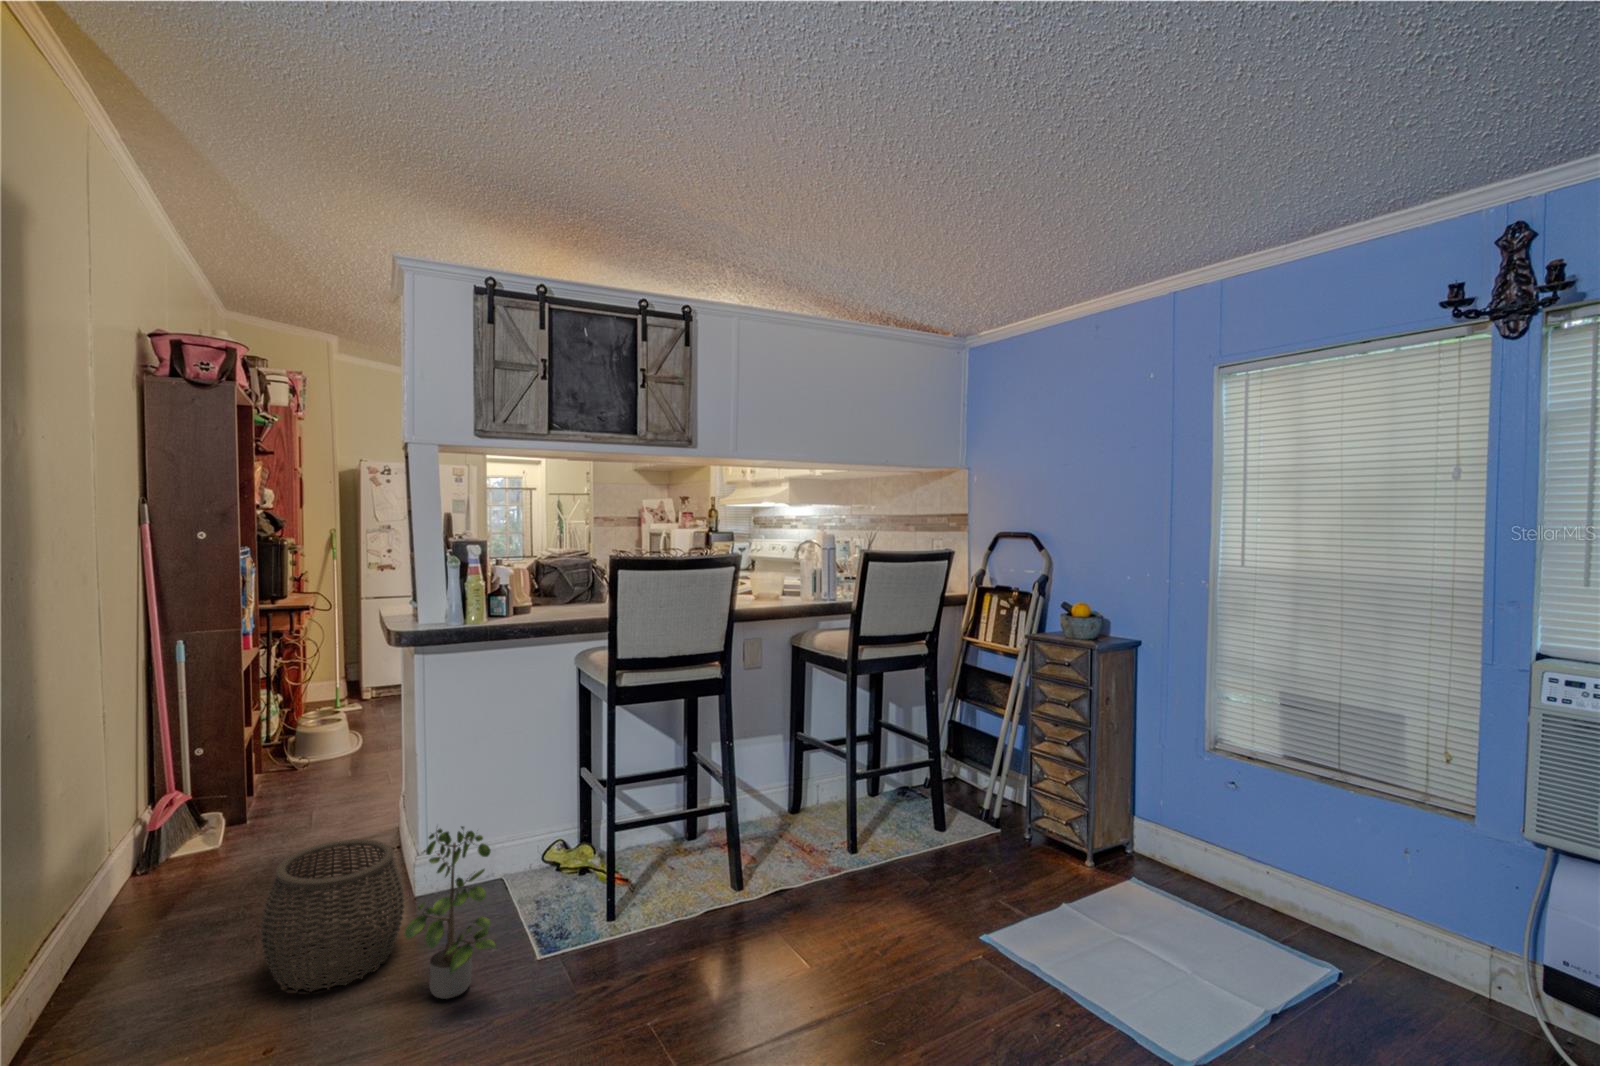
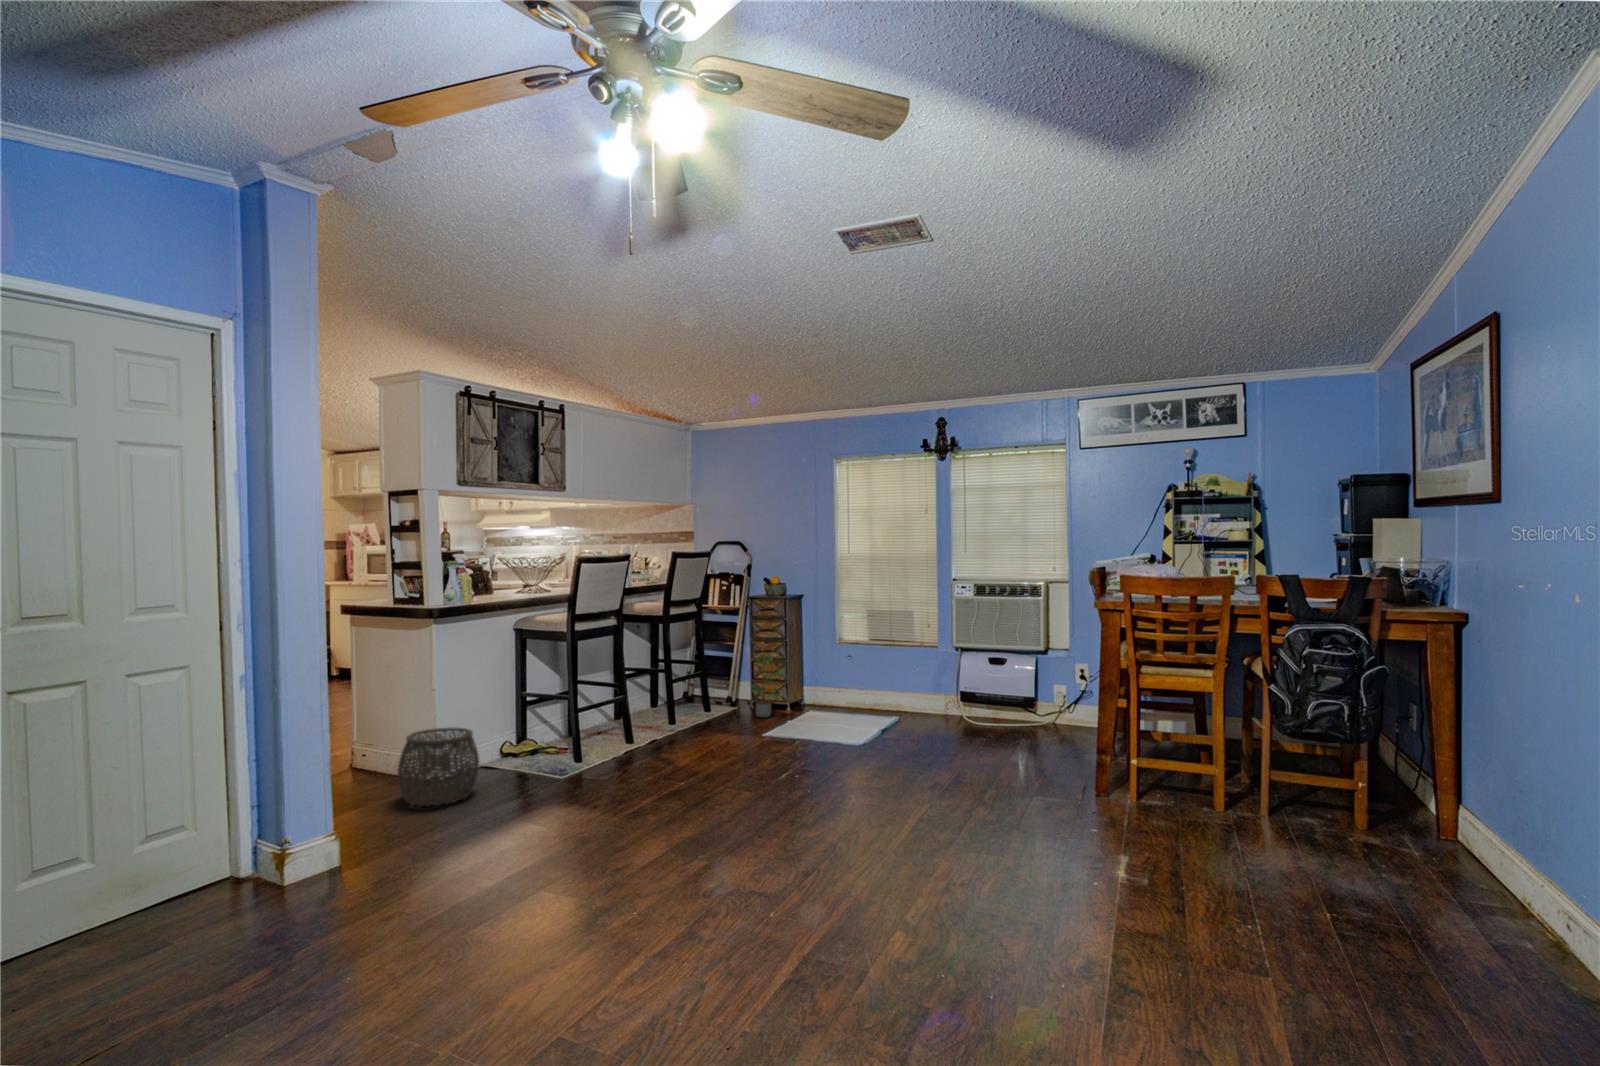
potted plant: present [405,826,496,999] -> present [751,652,784,718]

